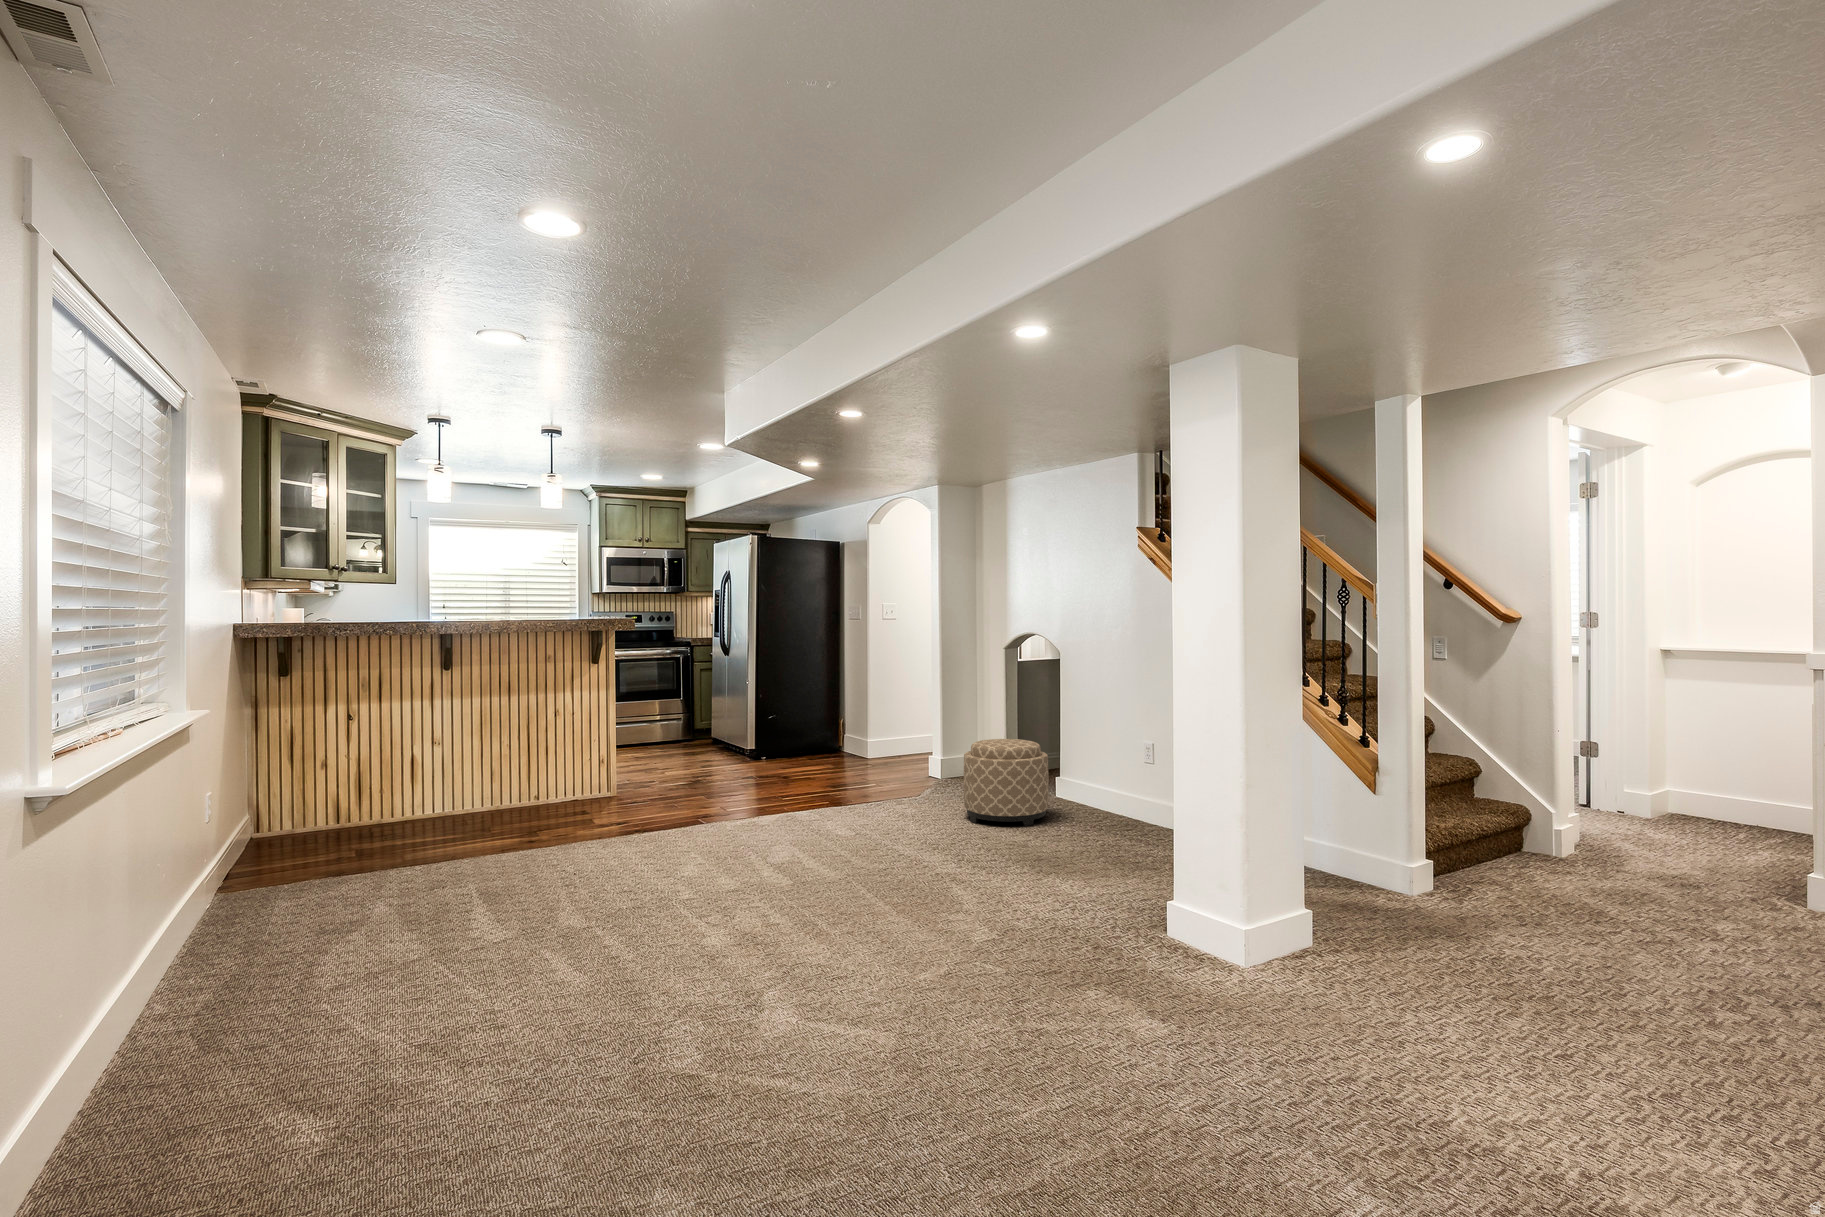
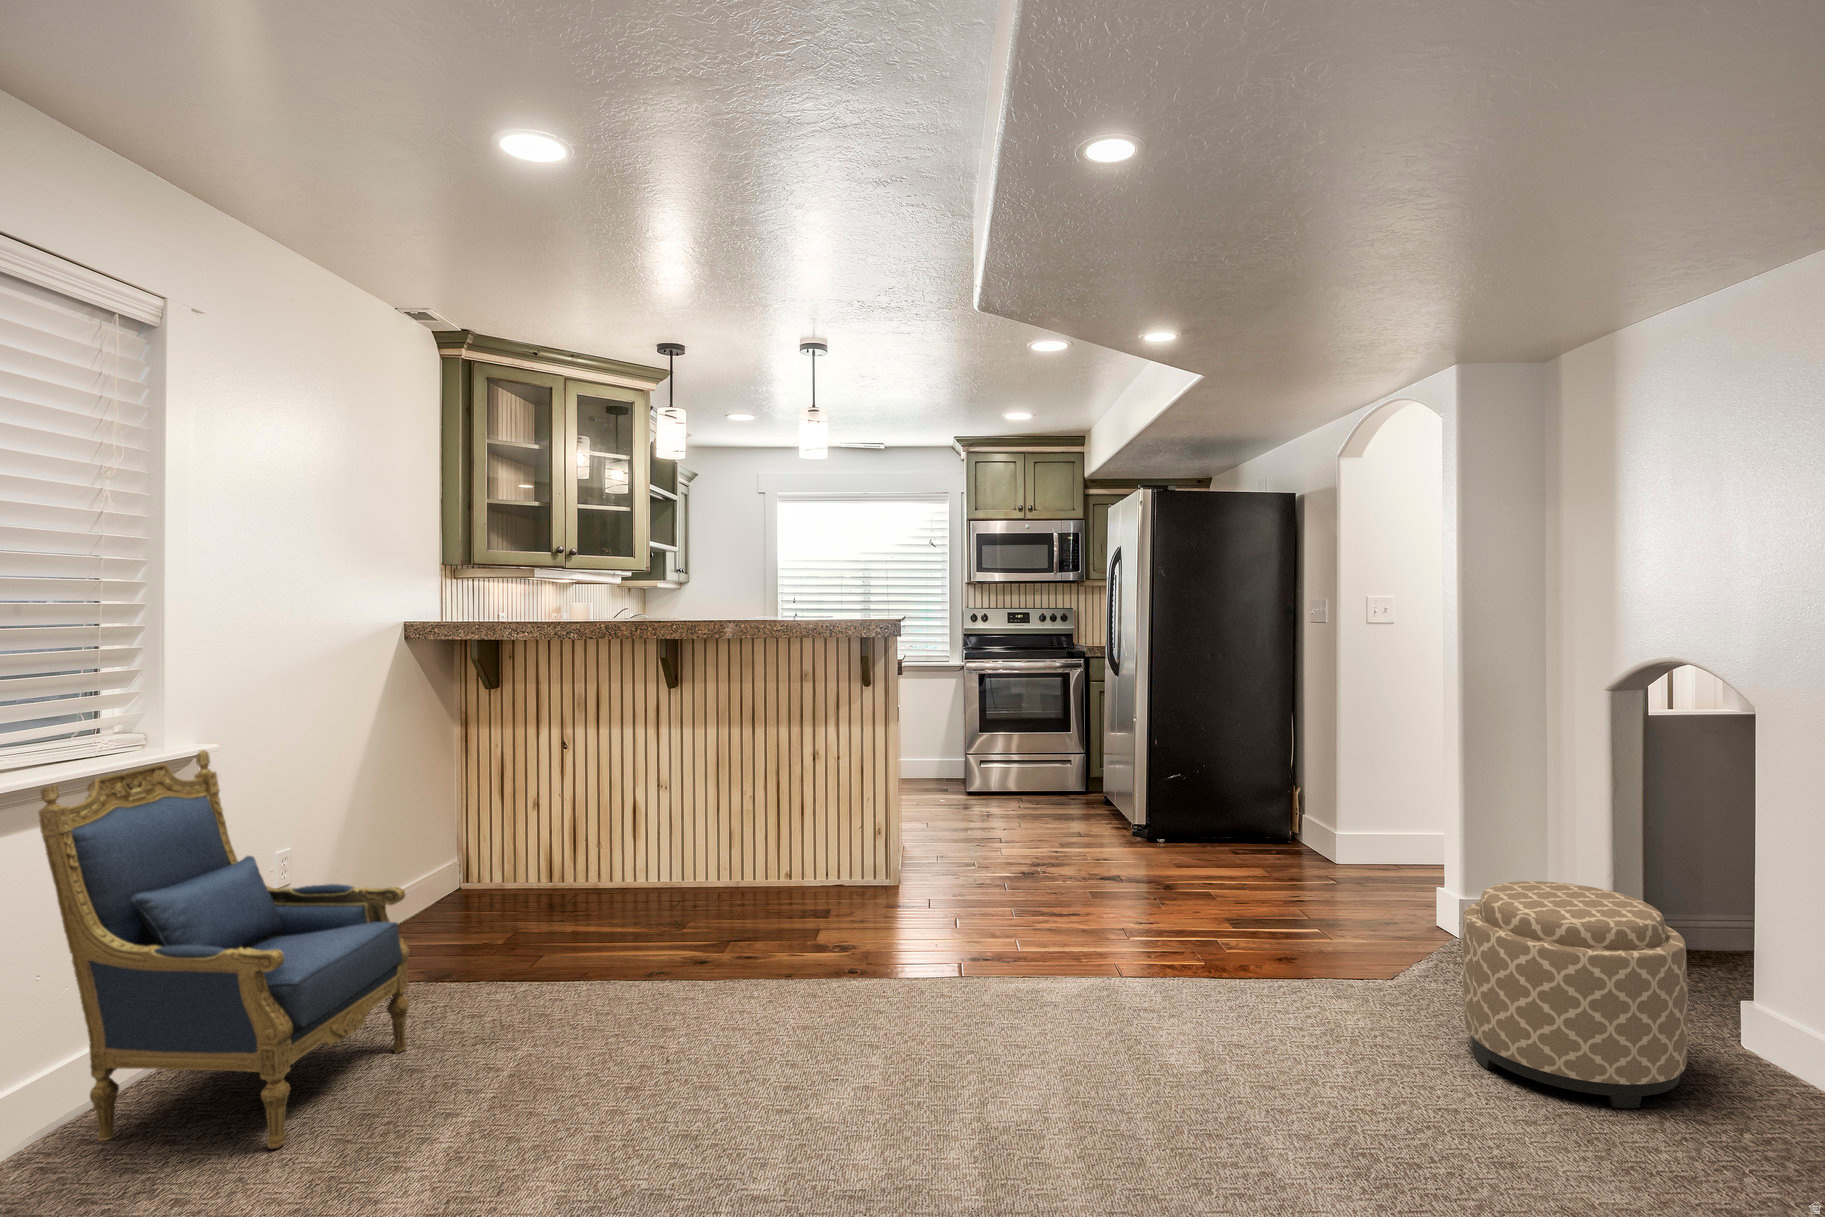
armchair: none [187,684,386,958] -> present [39,750,410,1149]

